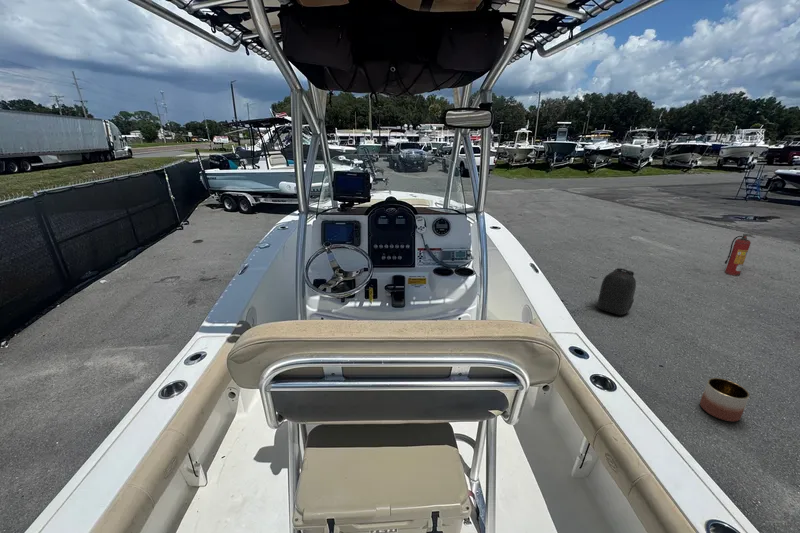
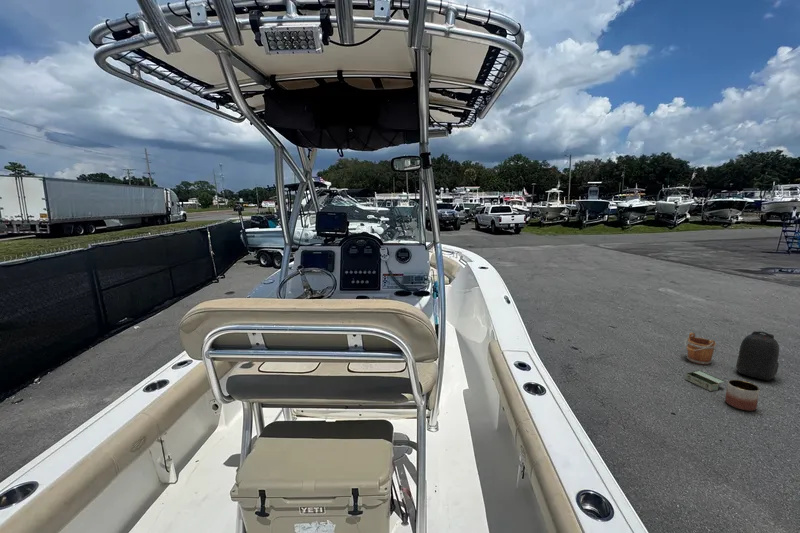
fire extinguisher: present [725,234,757,276] -> none [755,280,780,318]
backpack: present [597,268,636,315] -> present [736,331,779,380]
bucket: none [650,304,688,344] -> present [686,333,716,365]
toolbox: none [649,356,700,387] -> present [685,370,725,391]

